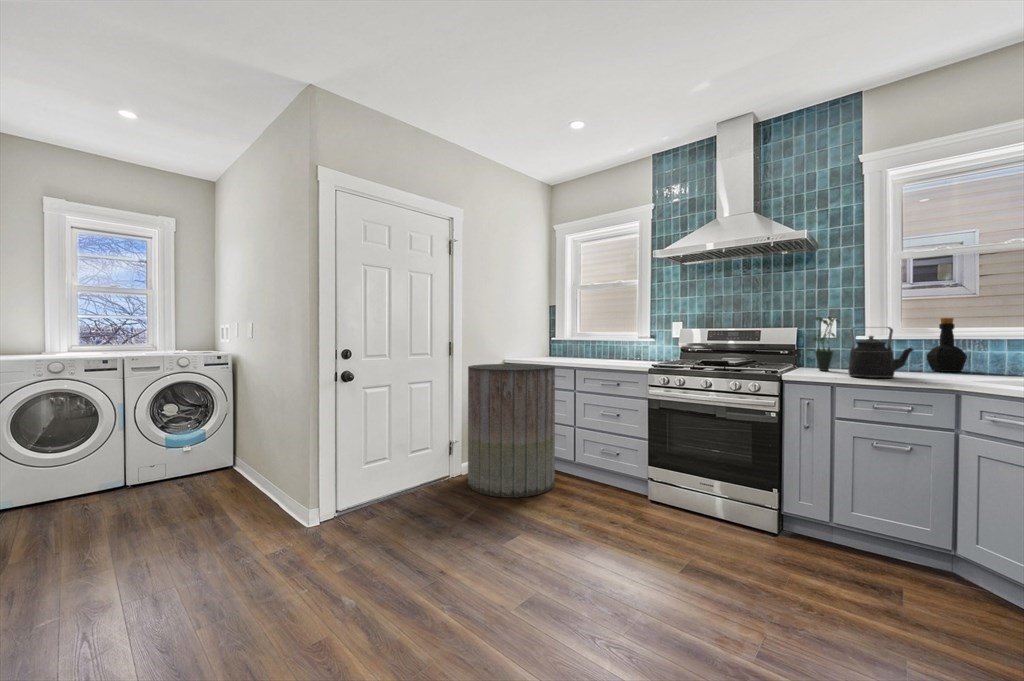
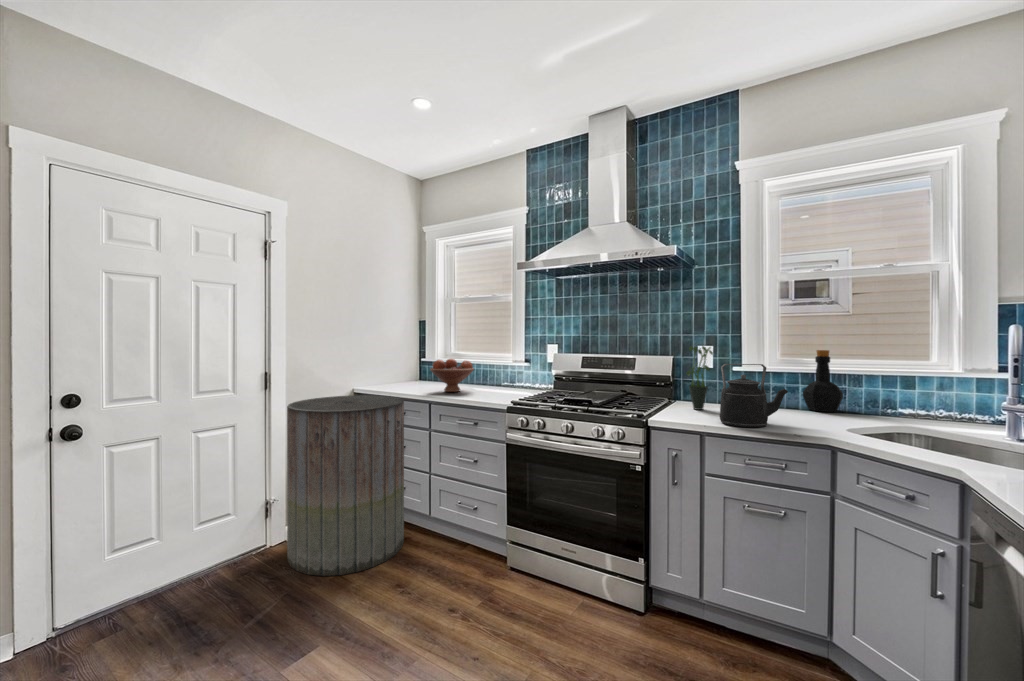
fruit bowl: none [572,334,609,361] -> present [430,359,474,392]

